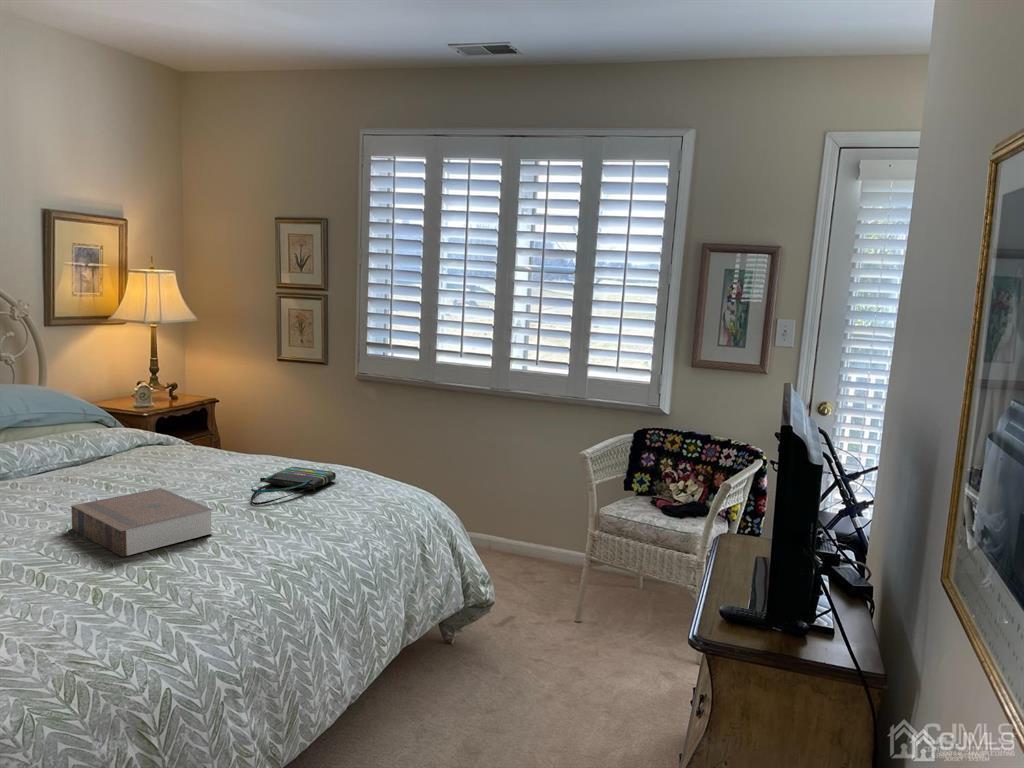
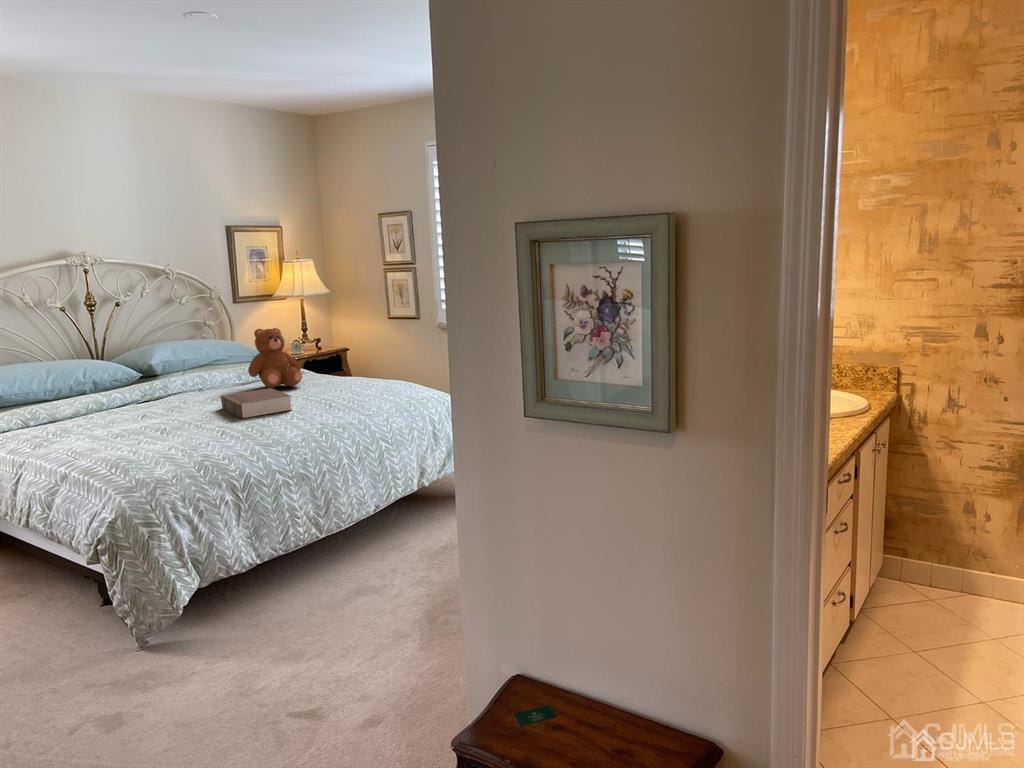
teddy bear: none [105,378,199,480] -> present [248,328,302,388]
tote bag: present [251,467,336,505] -> none [323,379,383,398]

